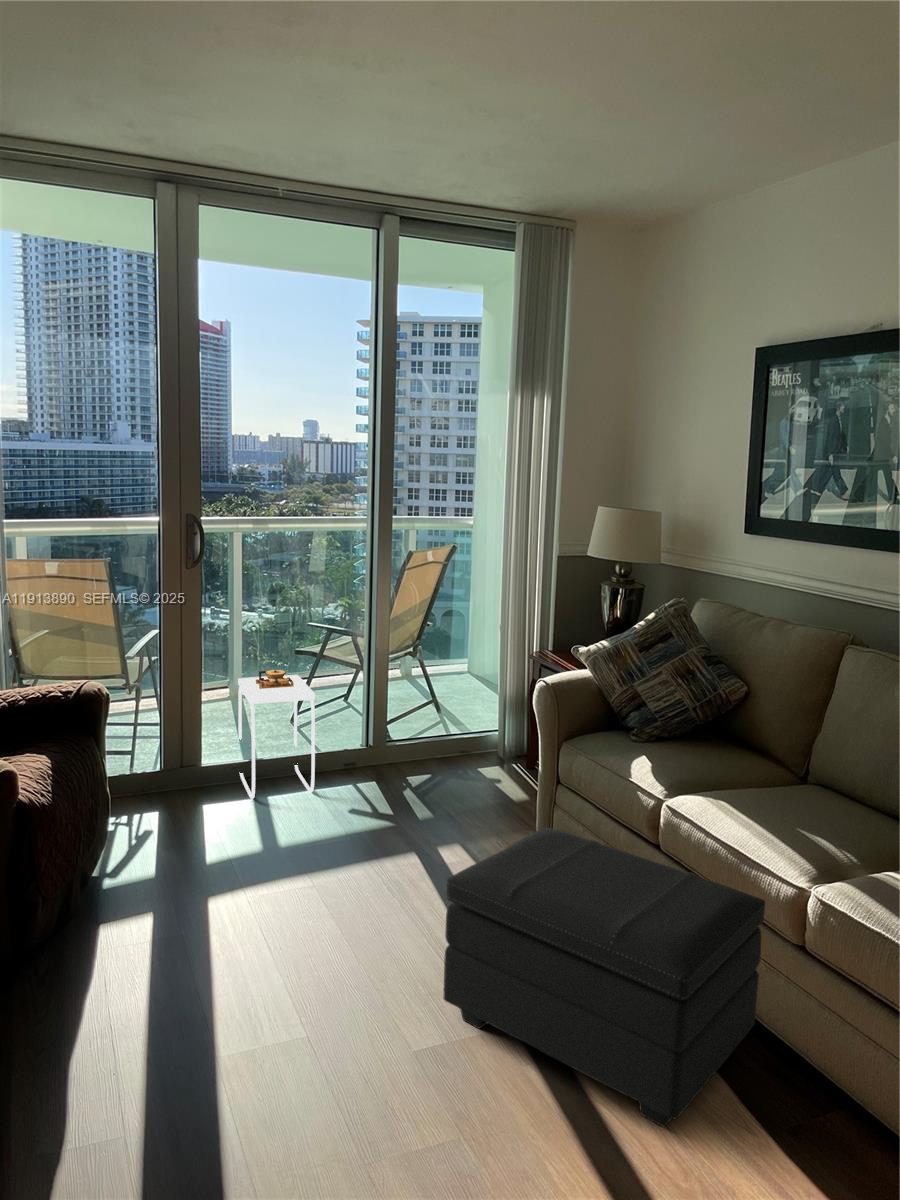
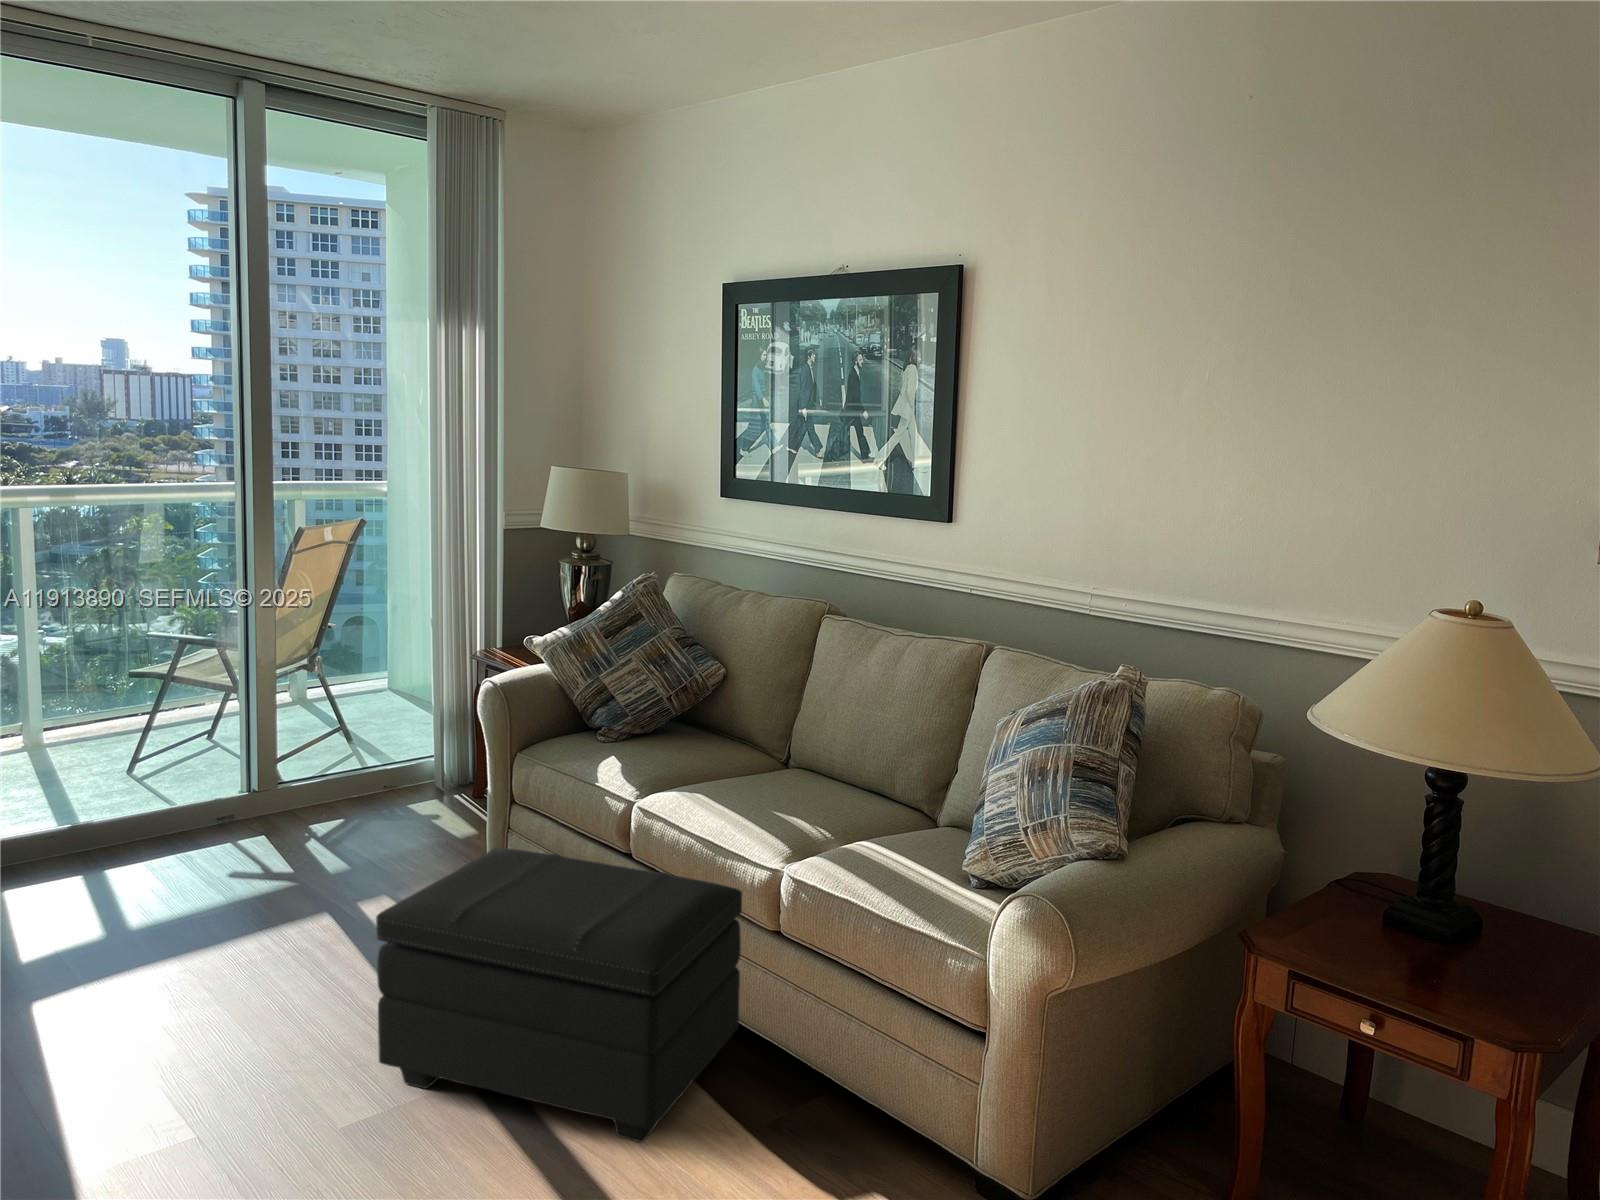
side table: present [238,670,315,799] -> none [46,697,175,877]

